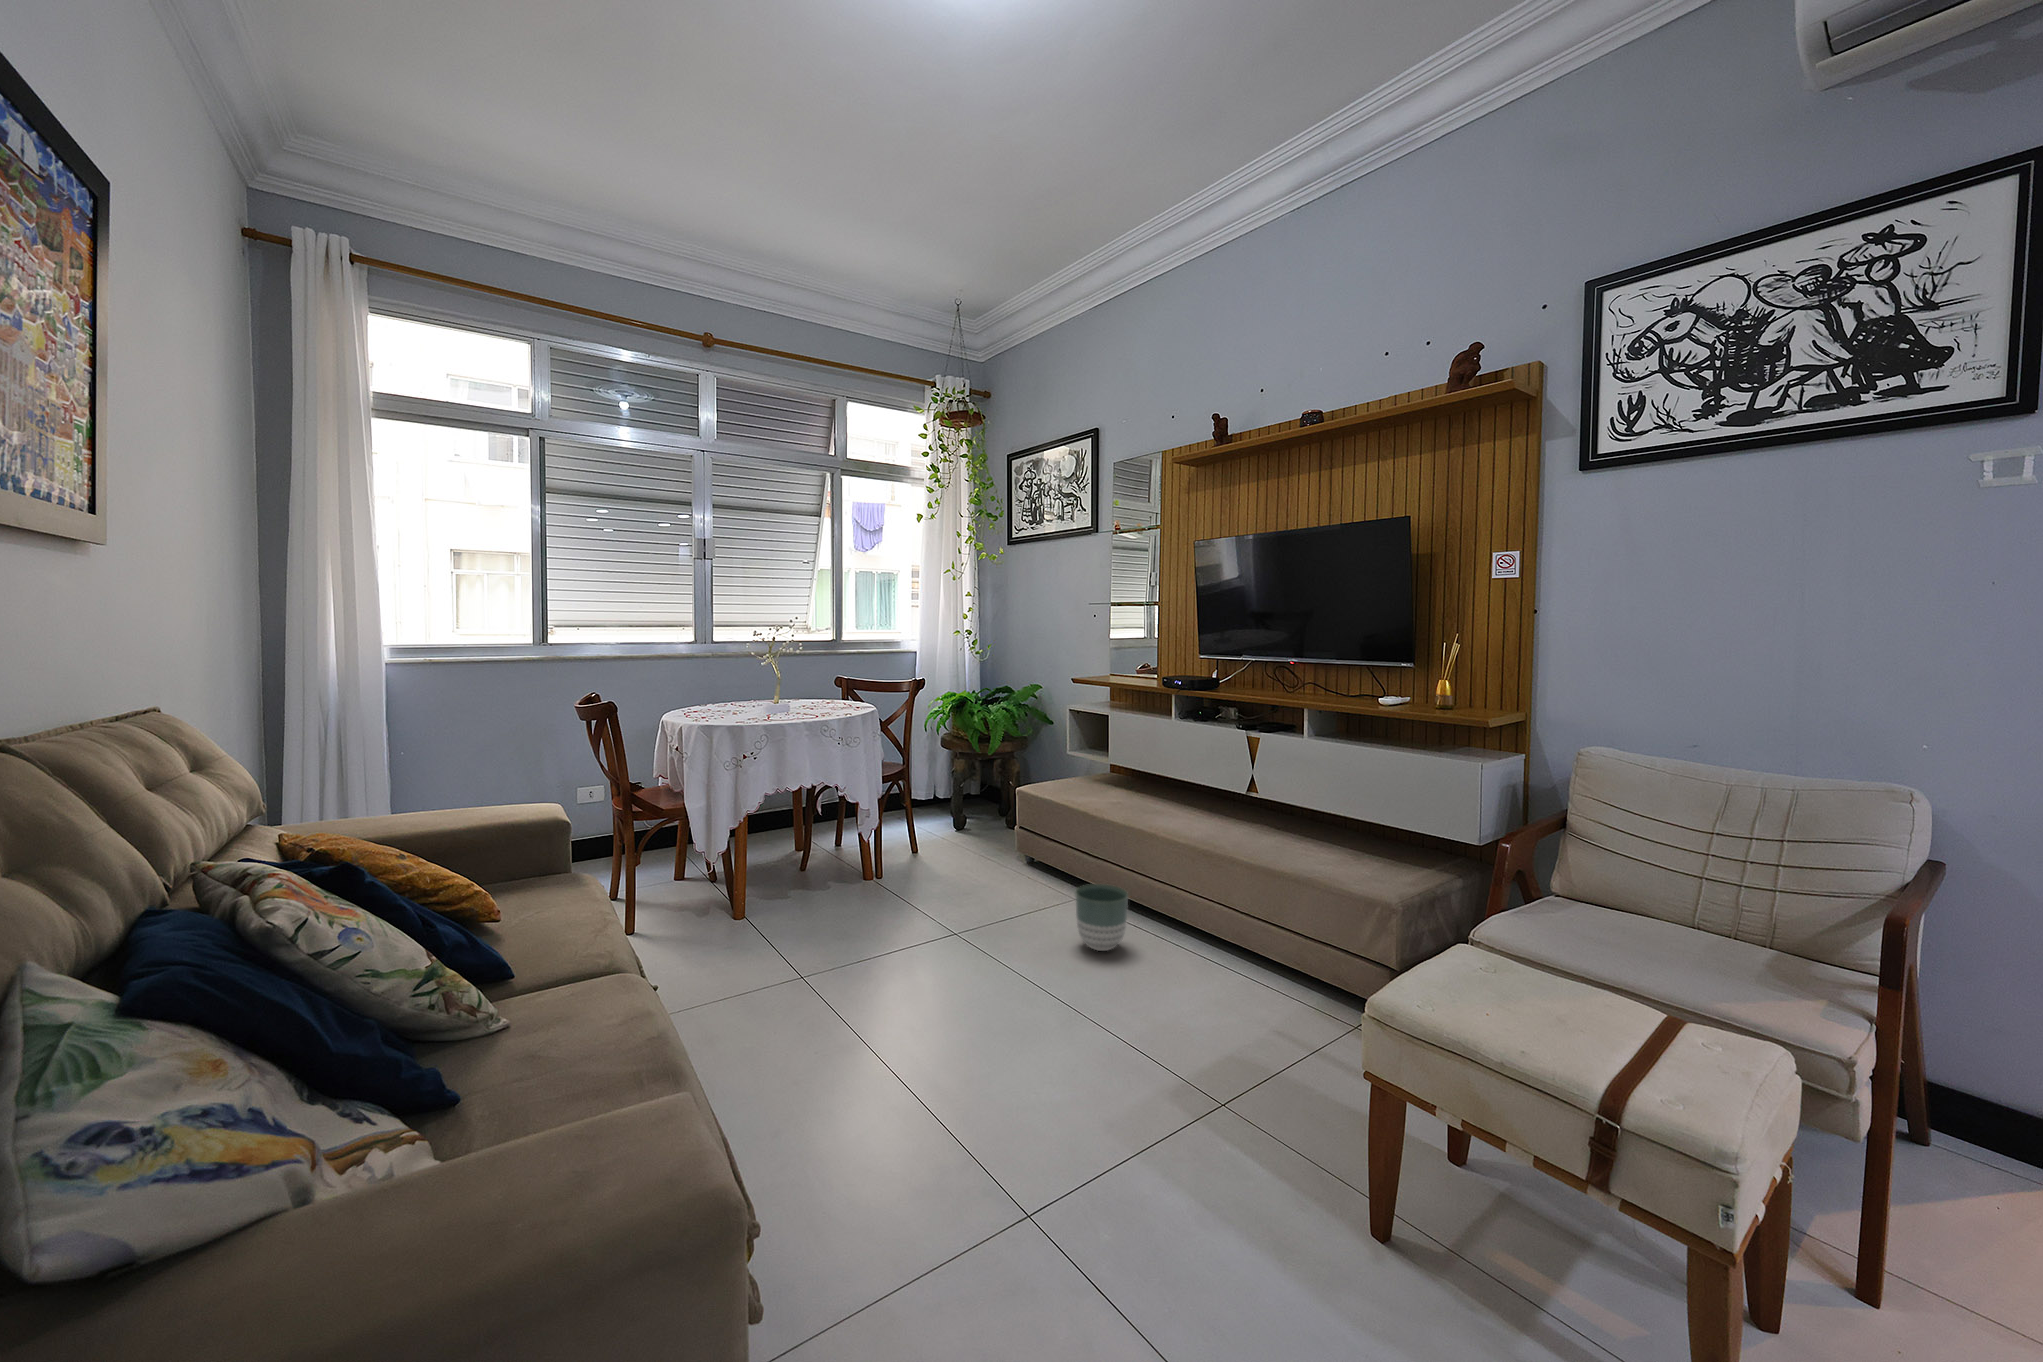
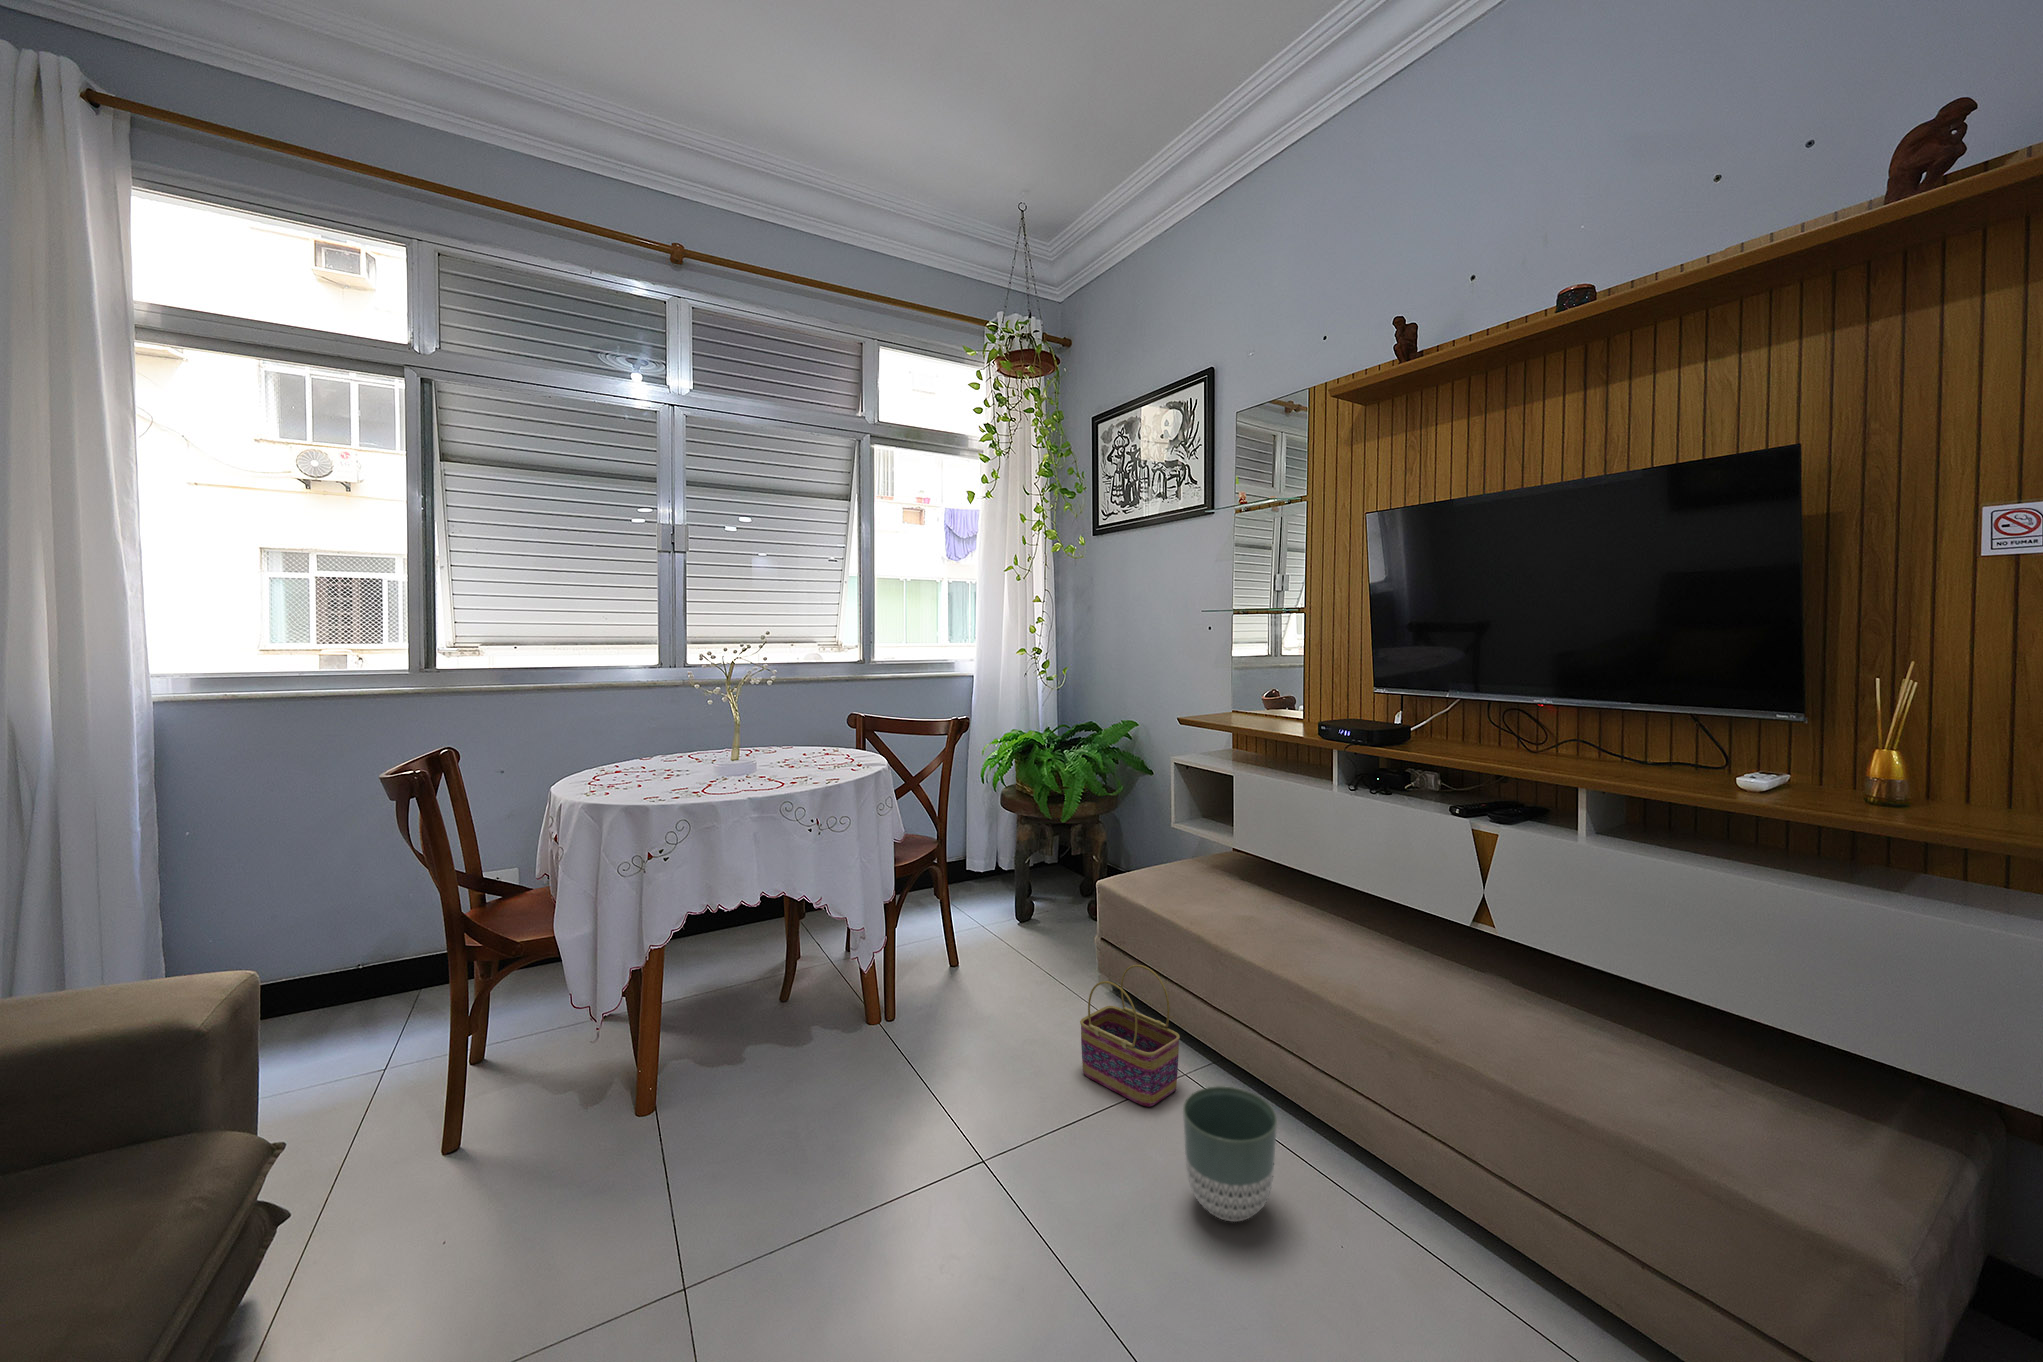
basket: none [1010,831,1073,911] -> present [1080,965,1180,1107]

